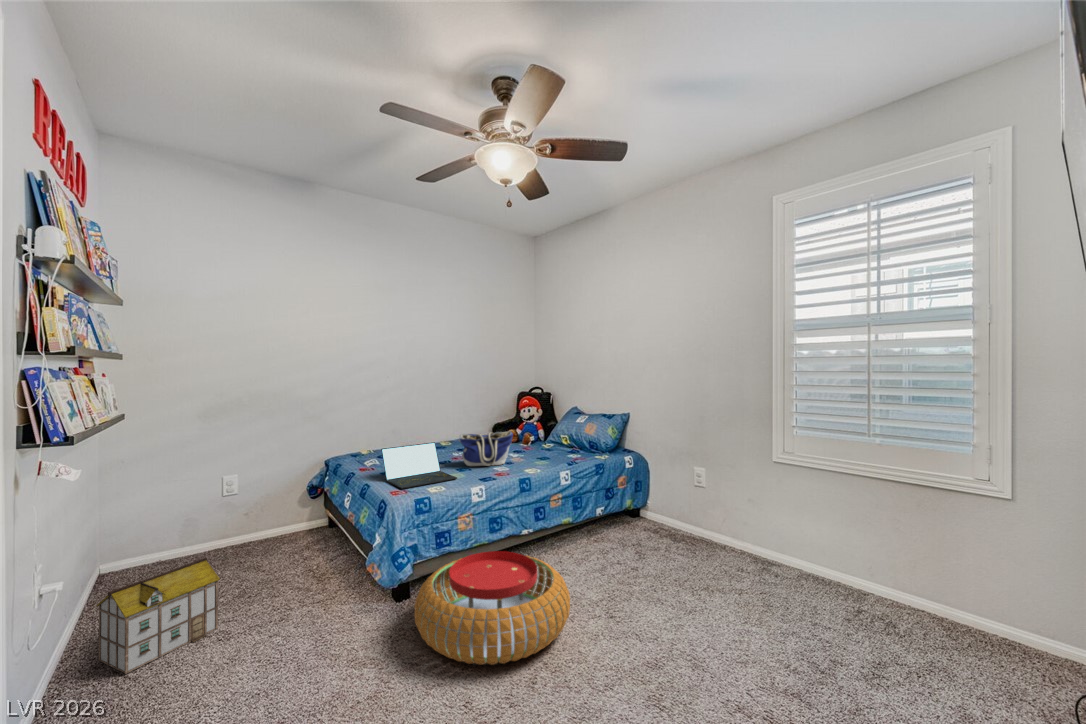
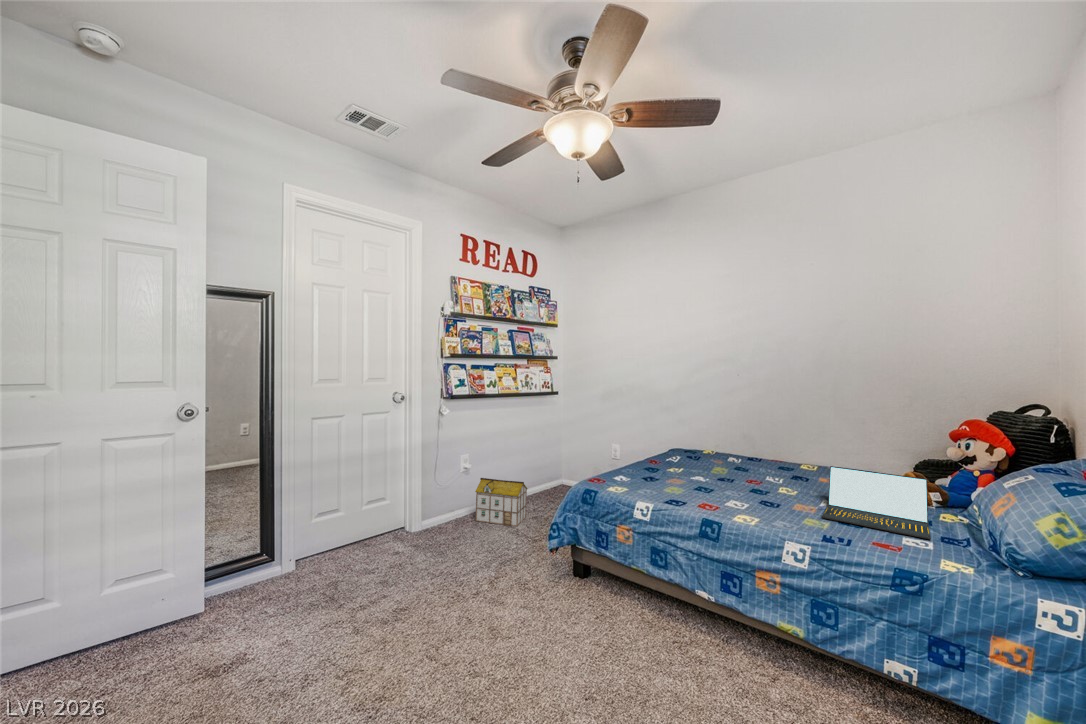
tote bag: present [459,431,513,466] -> none [705,449,777,504]
laptop: present [381,442,457,489] -> present [822,466,931,539]
pouf: present [414,551,570,665] -> none [465,552,627,679]

